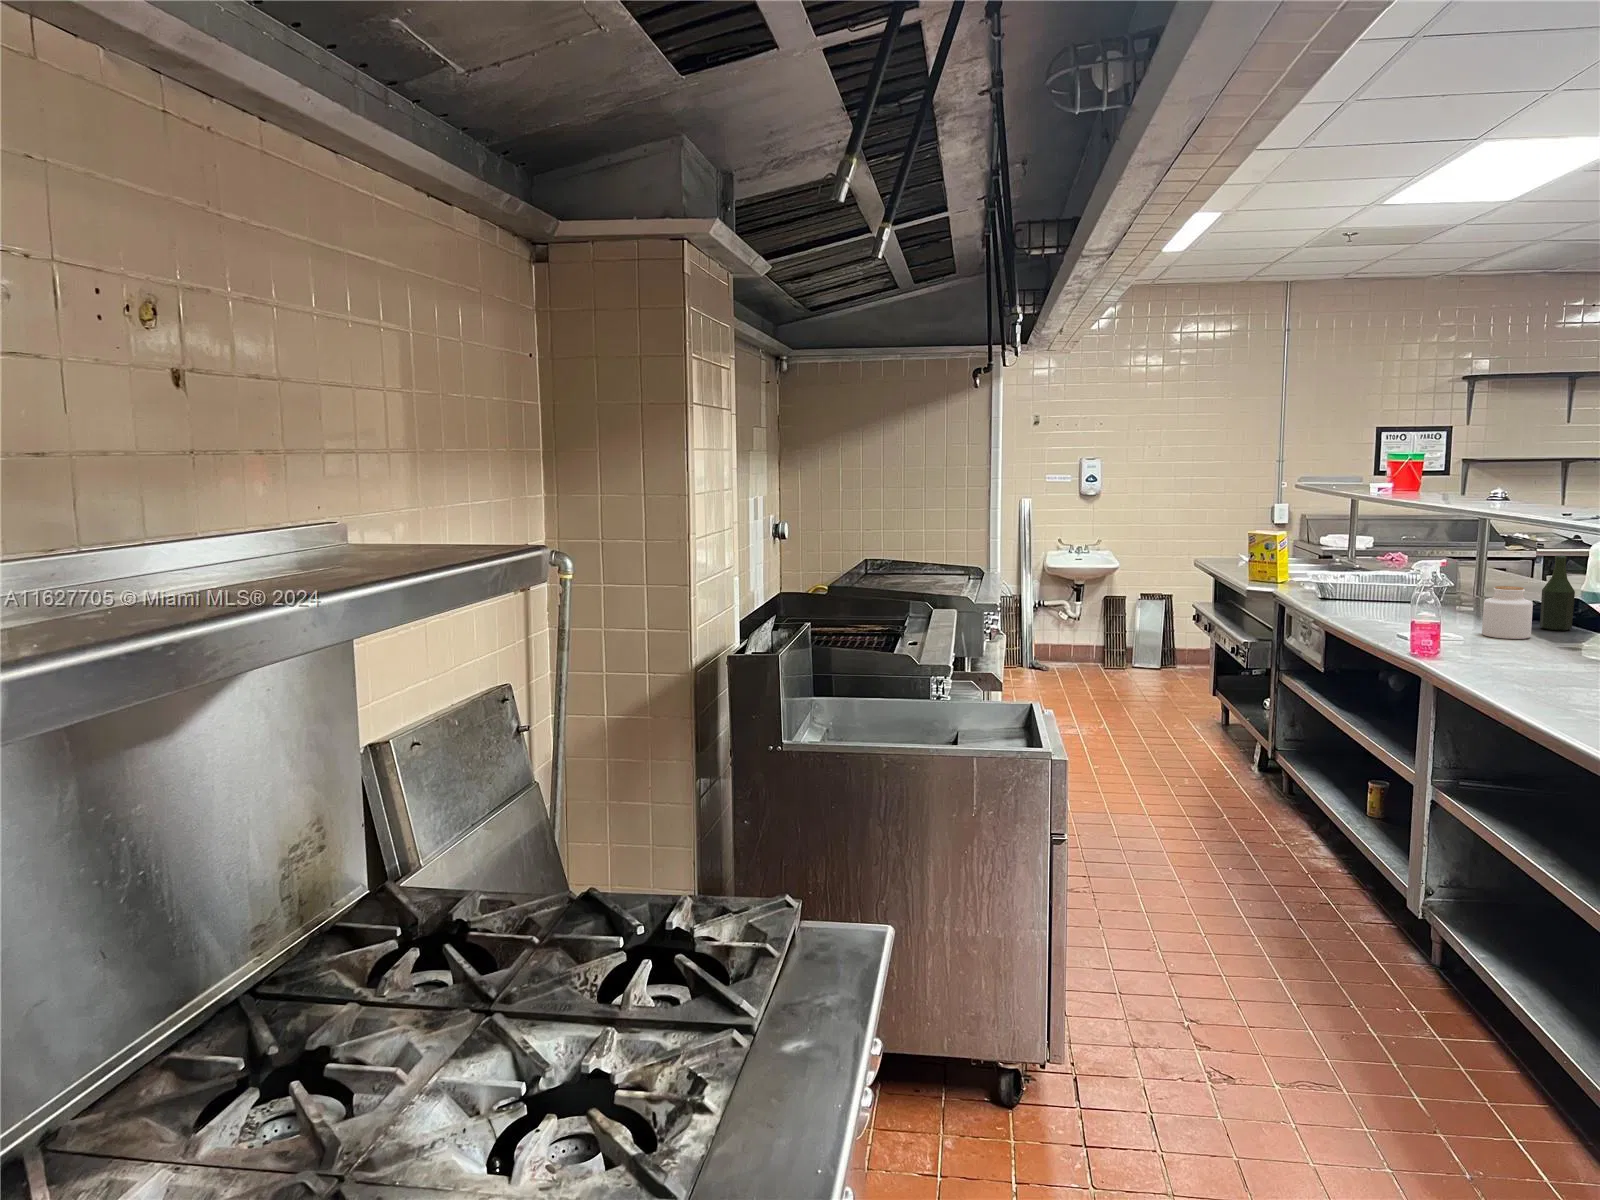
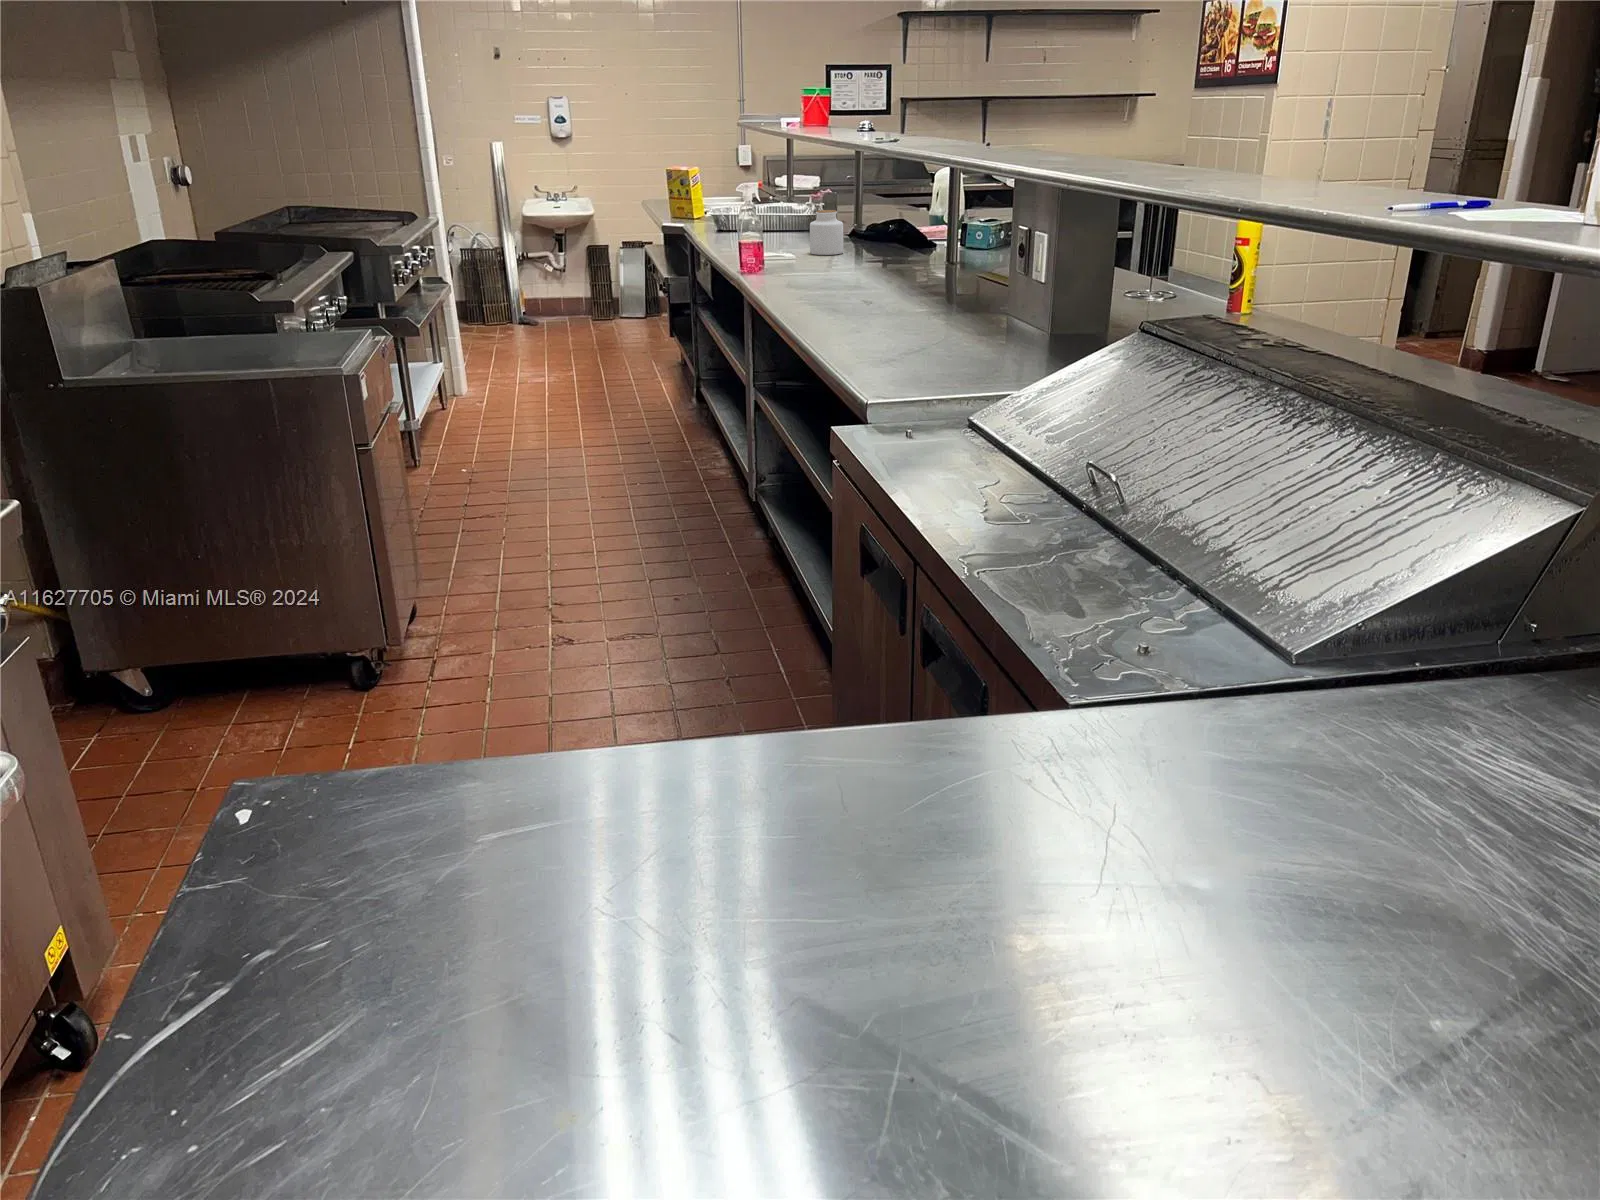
bottle: present [1540,556,1575,631] -> none [861,183,882,248]

